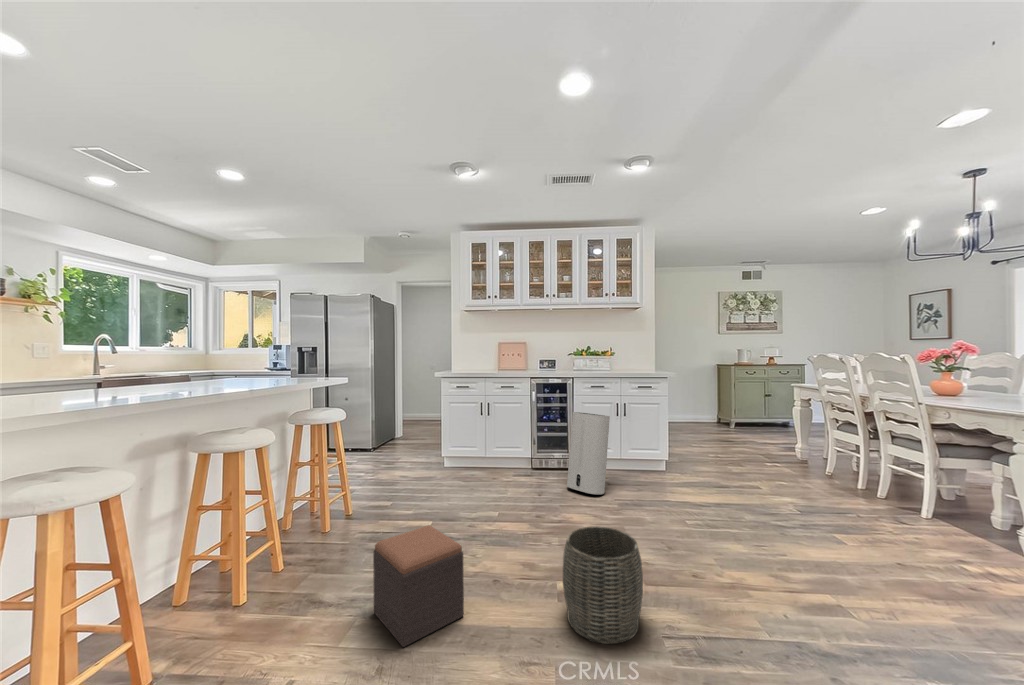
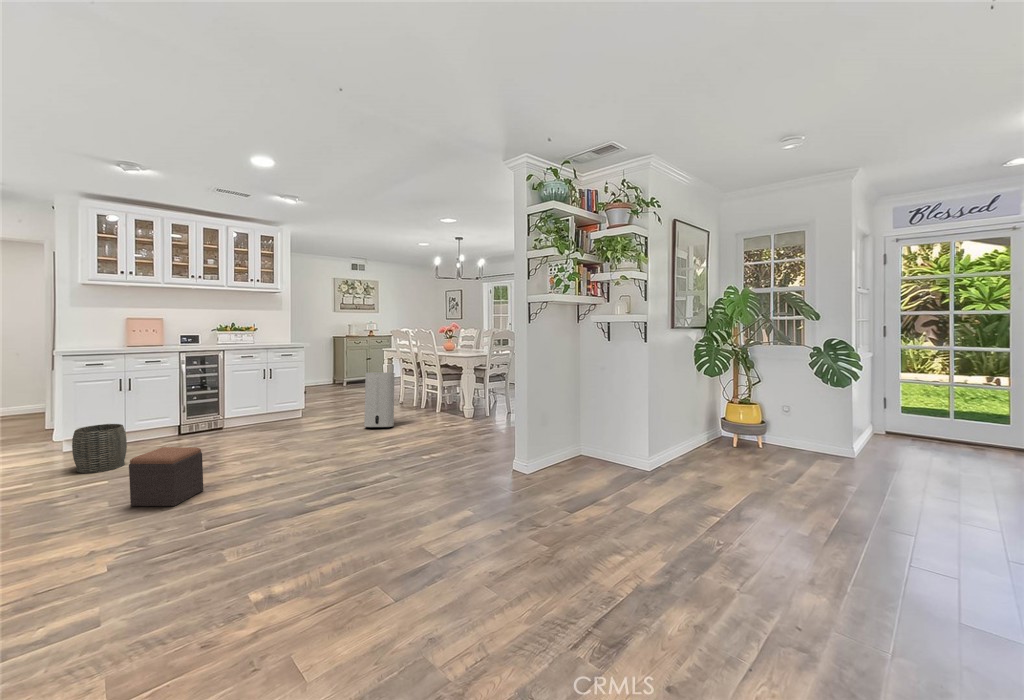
air purifier: present [567,412,610,494] -> present [364,372,395,427]
woven basket: present [563,527,643,644] -> present [72,424,127,473]

